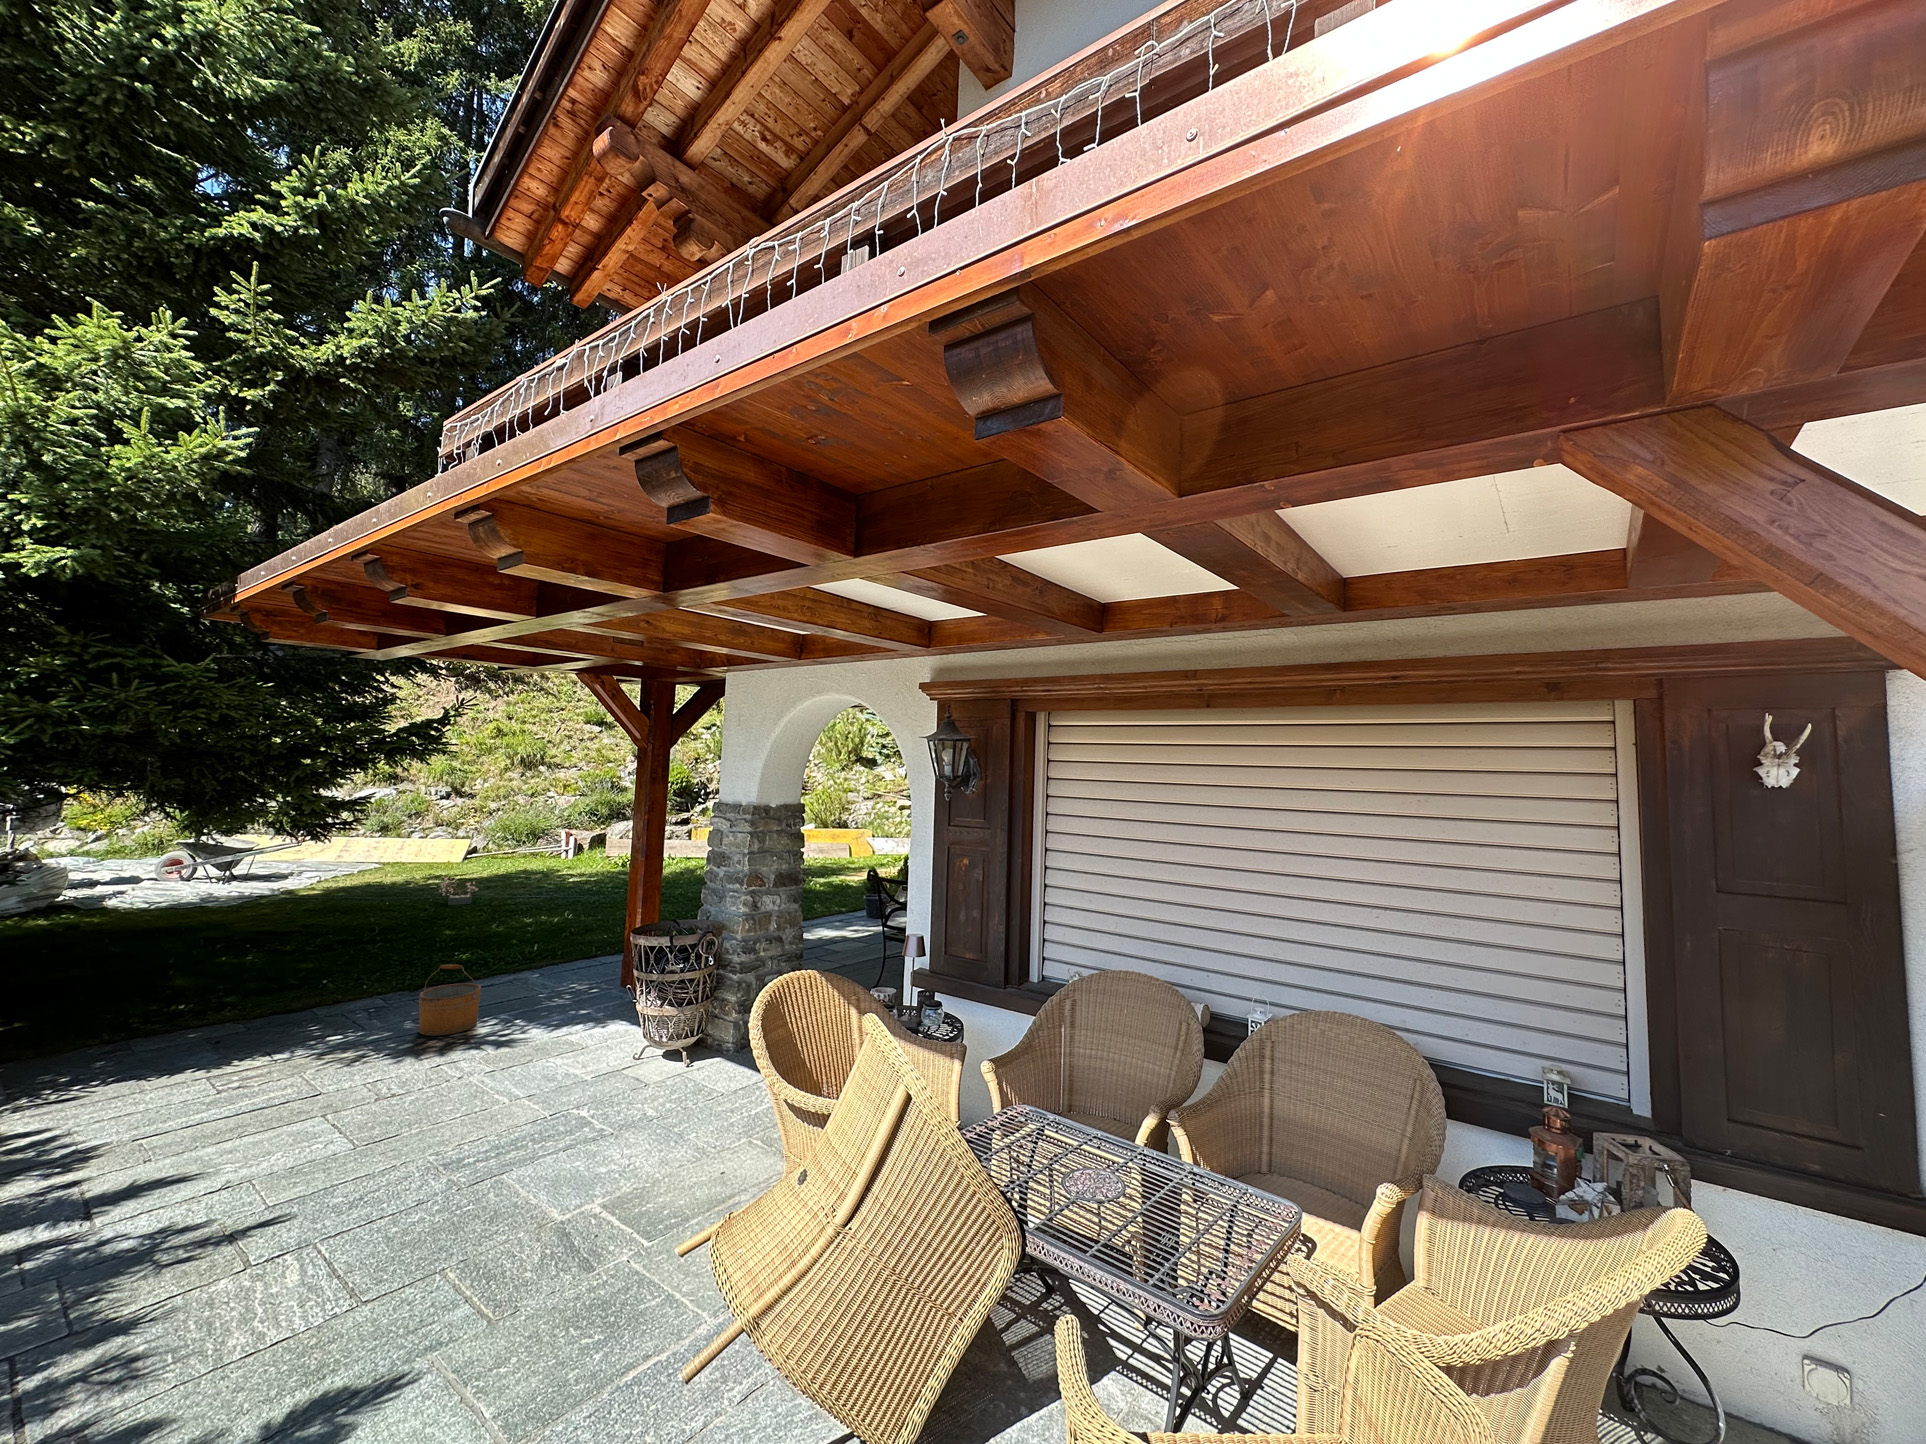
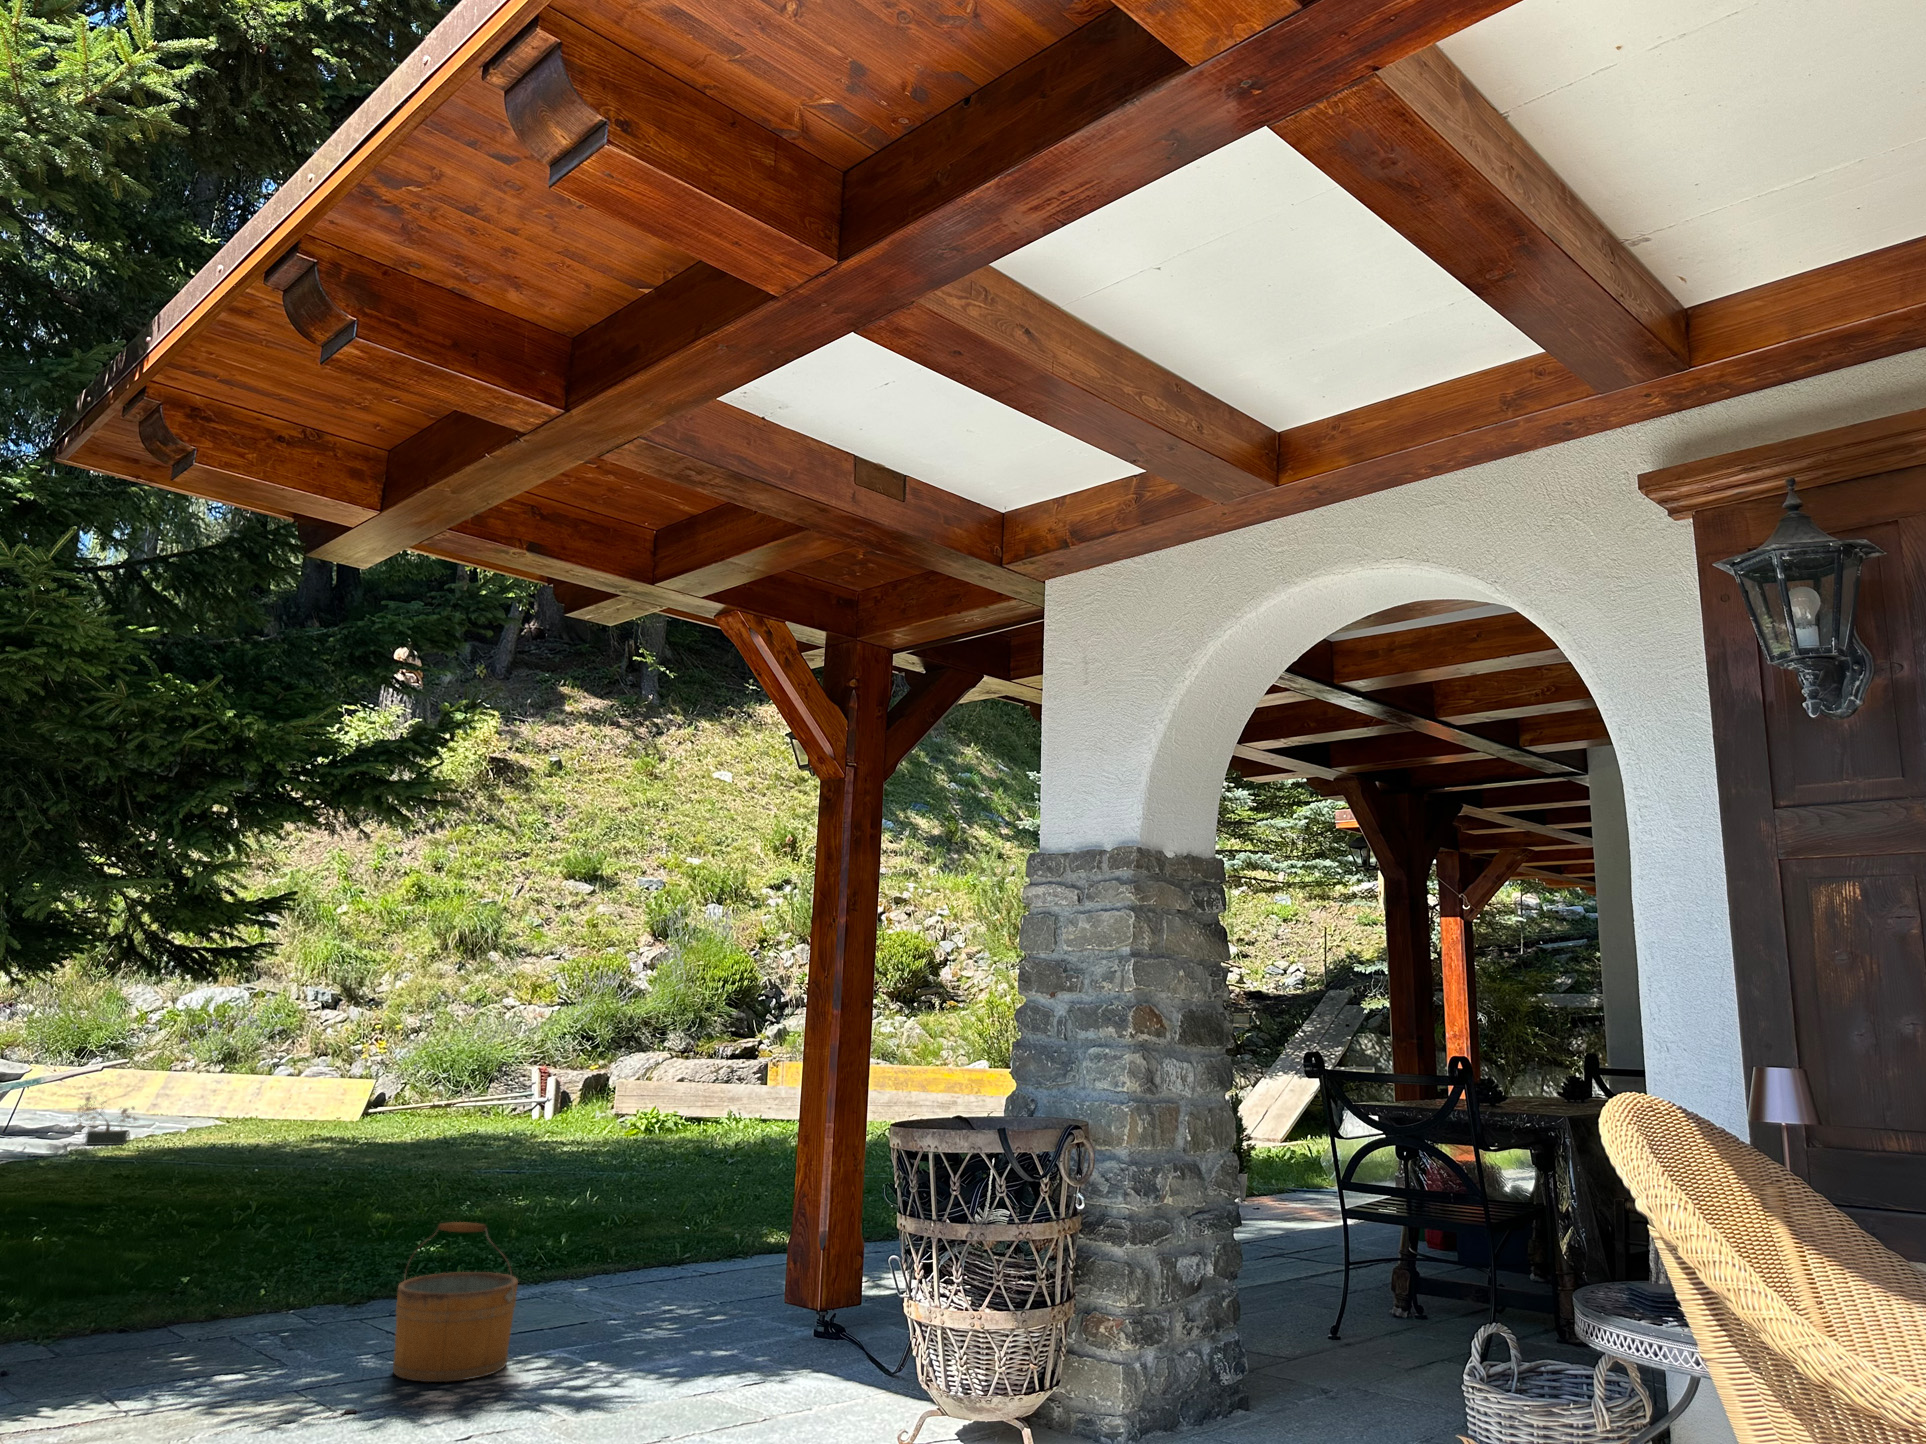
decorative plant: present [439,877,478,905] -> present [75,1096,138,1145]

